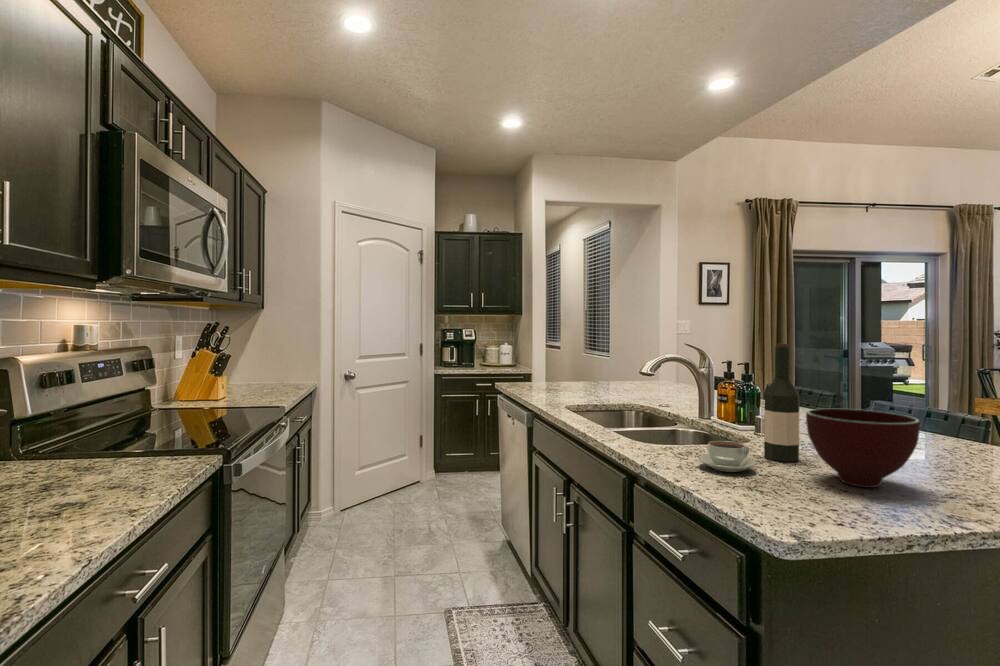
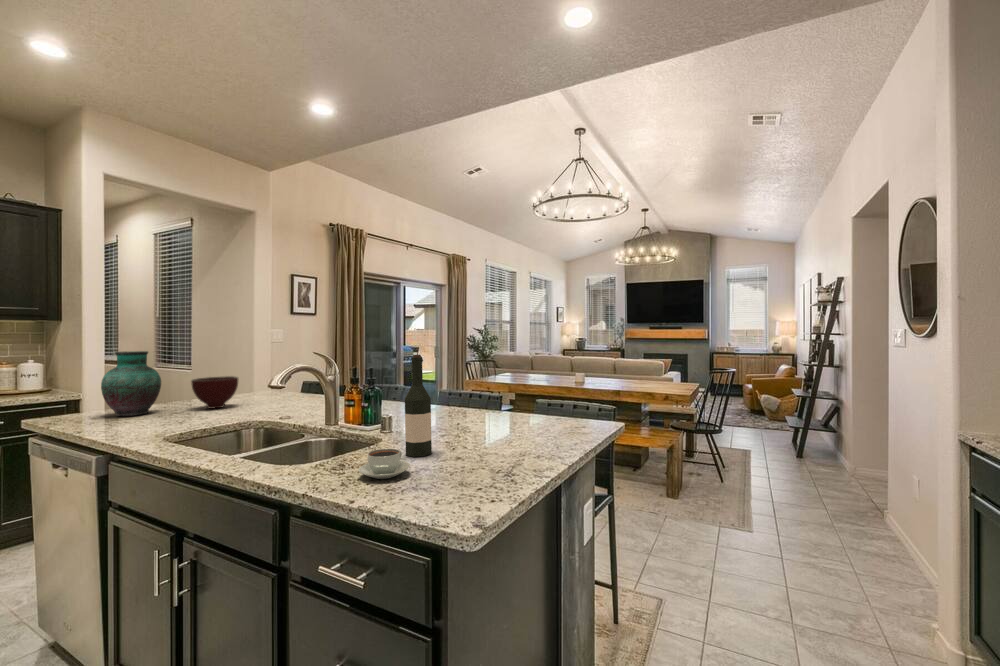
vase: none [533,335,572,388] -> present [101,351,161,416]
bowl: present [806,408,920,488] -> present [191,376,238,409]

